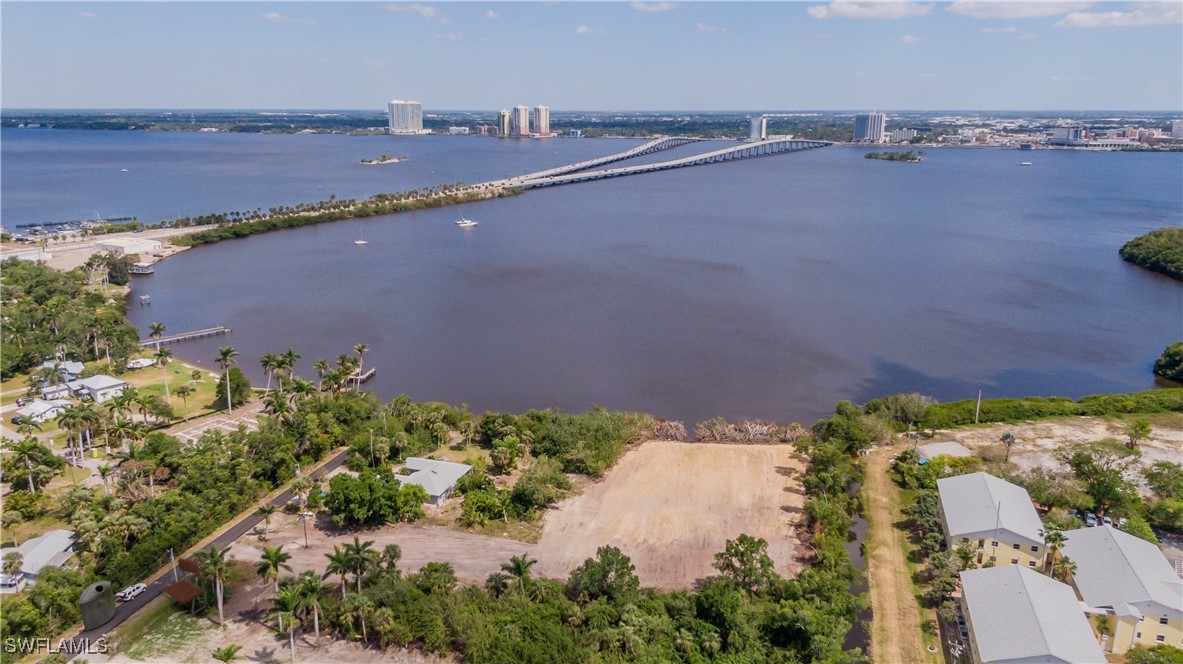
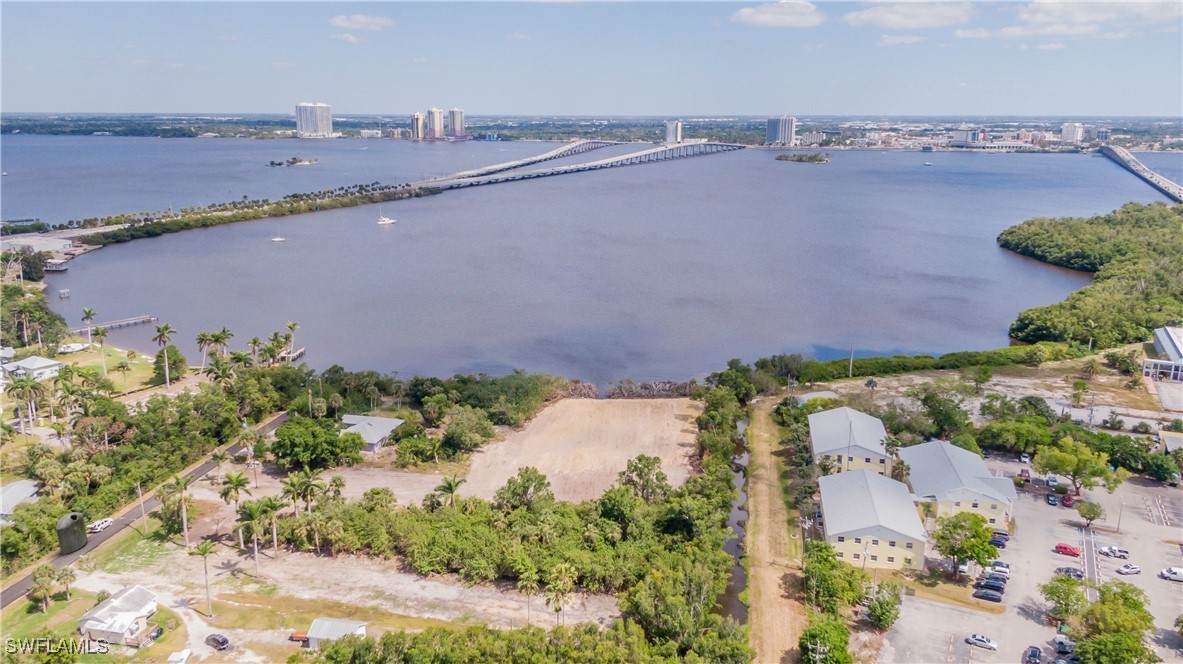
bench: present [163,558,207,615] -> none [130,493,173,540]

